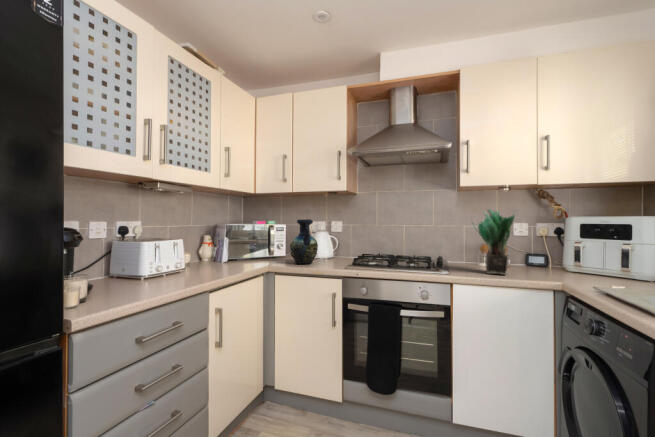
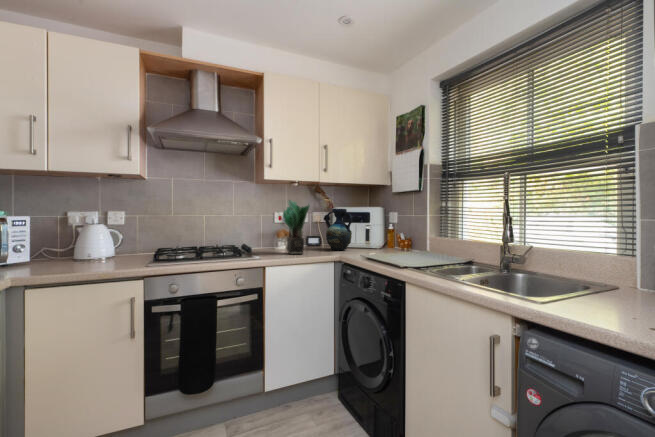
vase: present [290,219,318,264] -> present [326,209,352,250]

